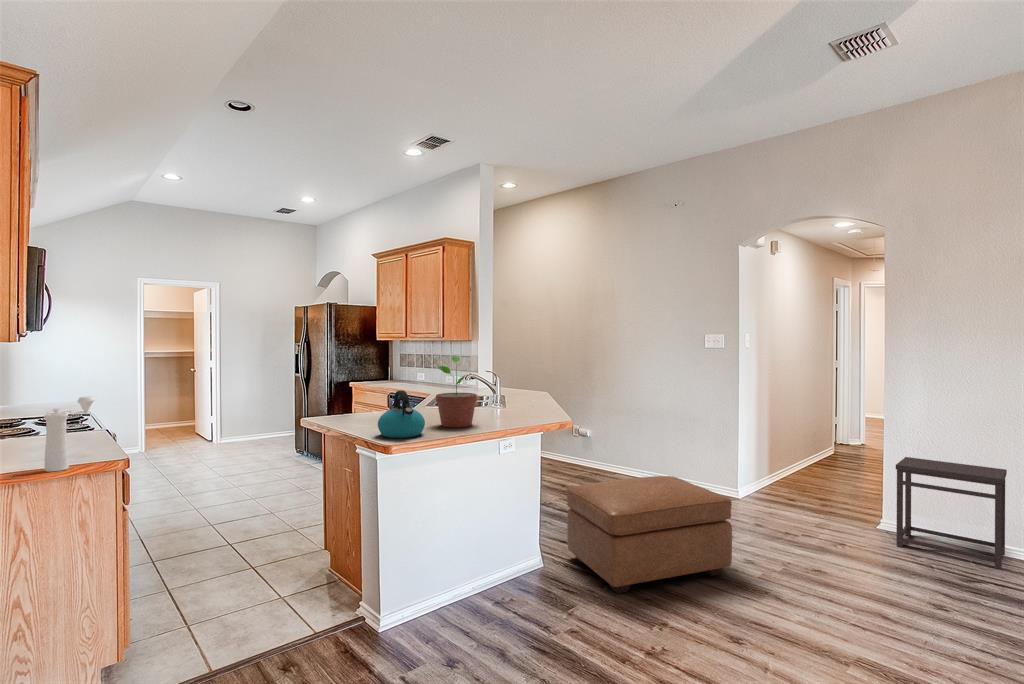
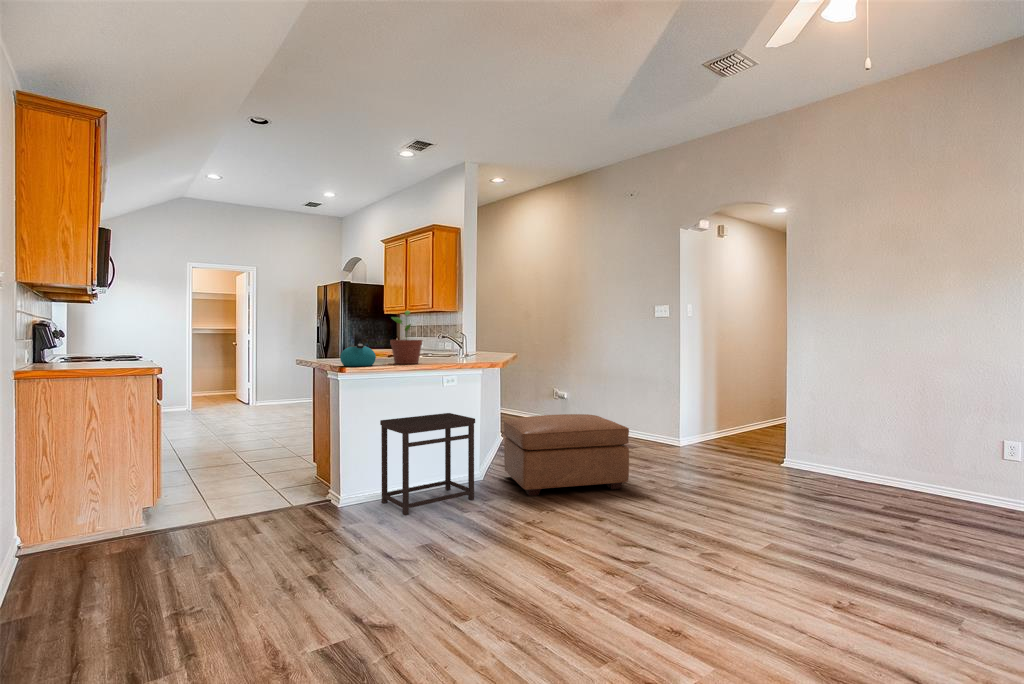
pepper mill: present [44,396,94,472] -> none [107,325,139,370]
side table: present [896,457,1007,569] -> present [380,413,475,515]

